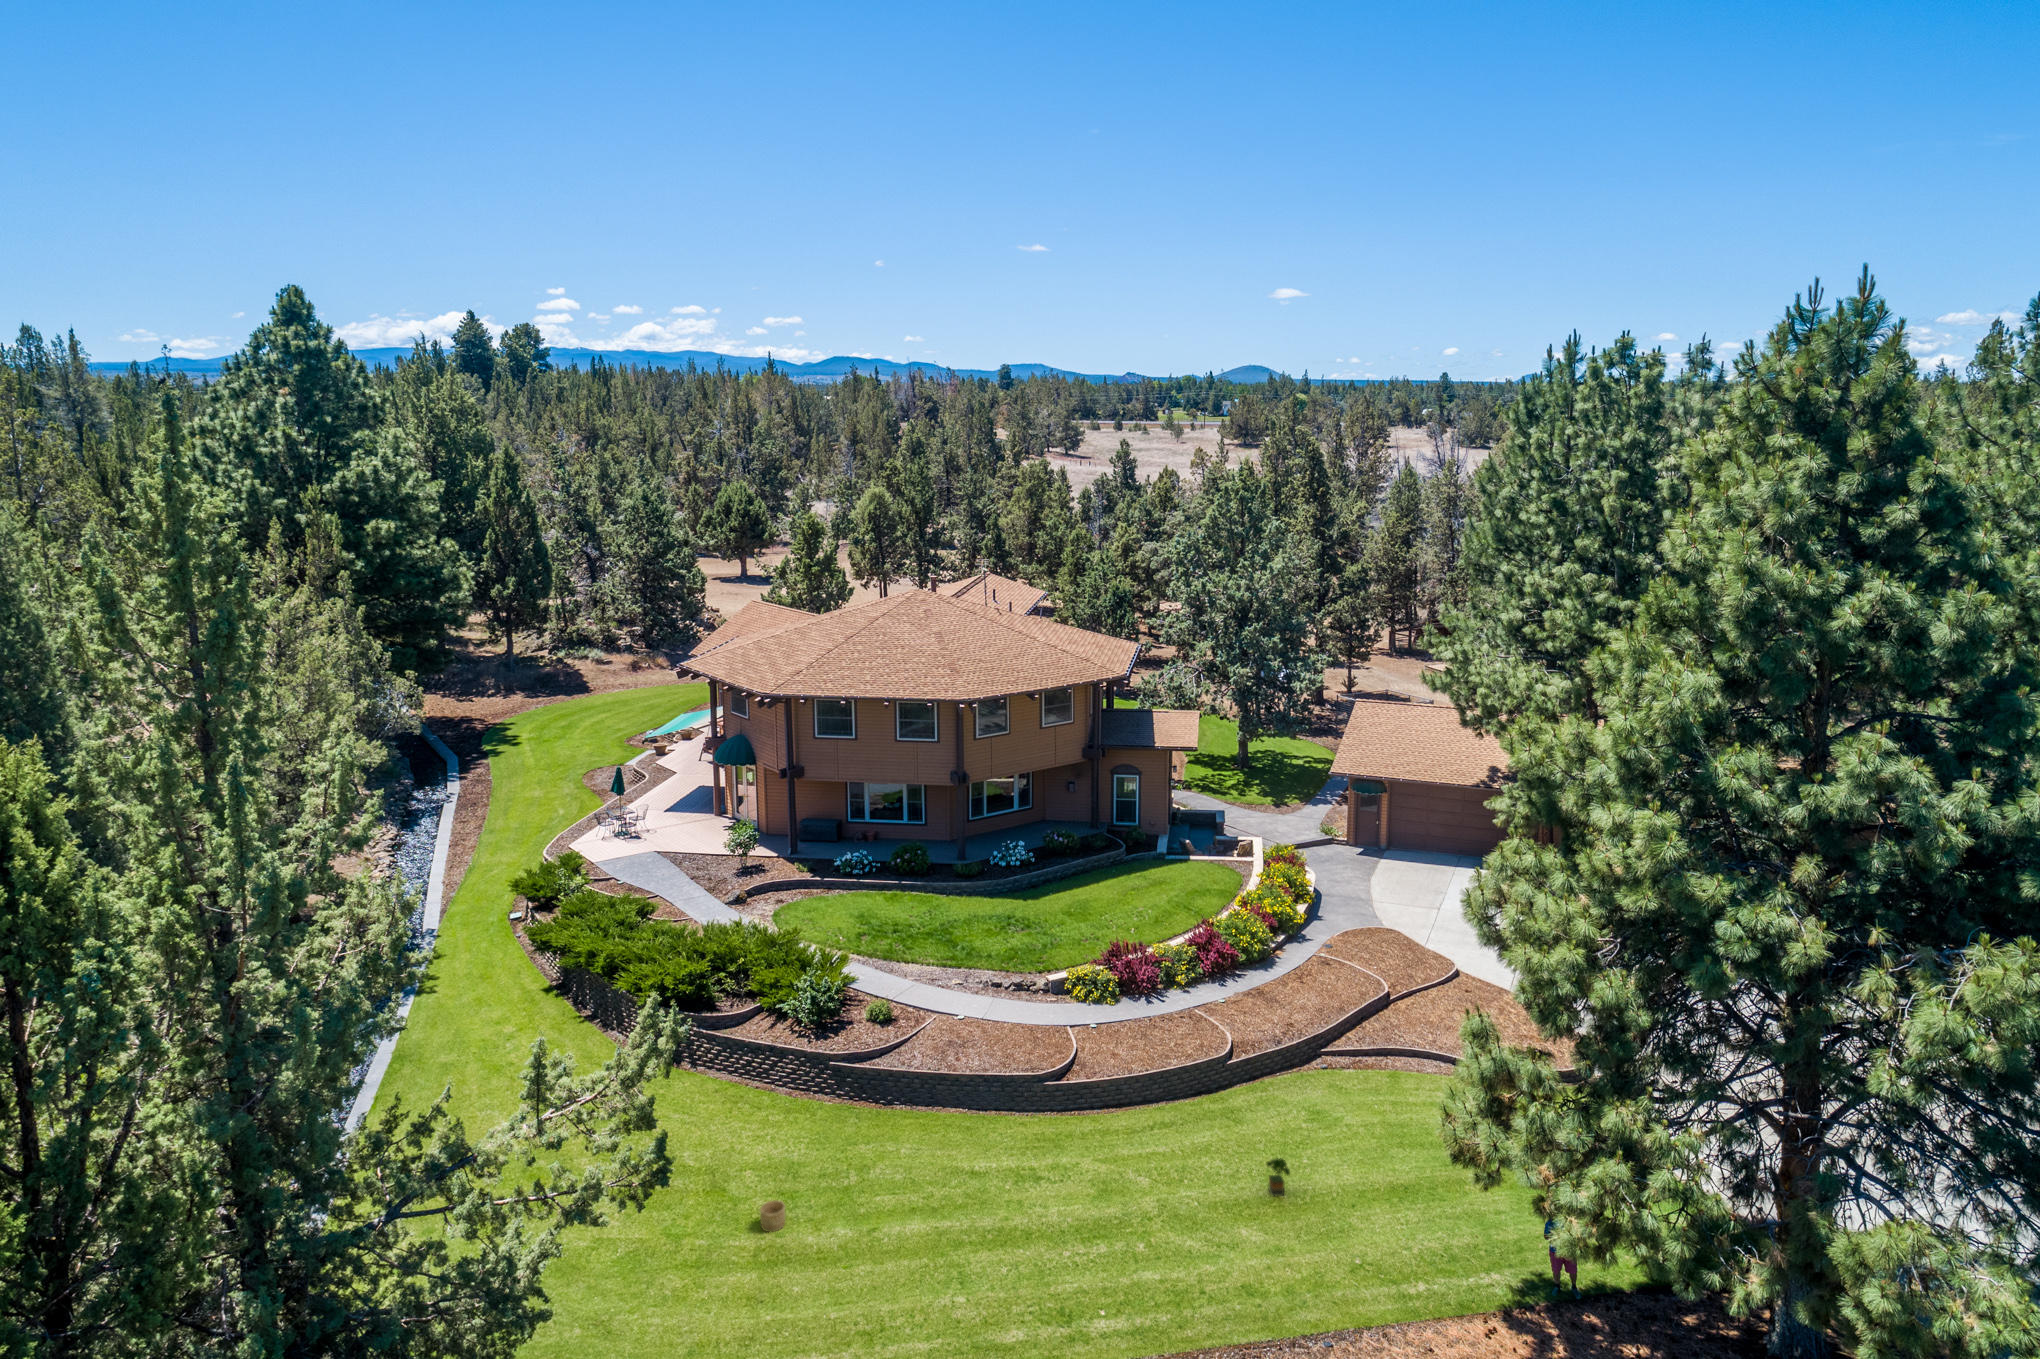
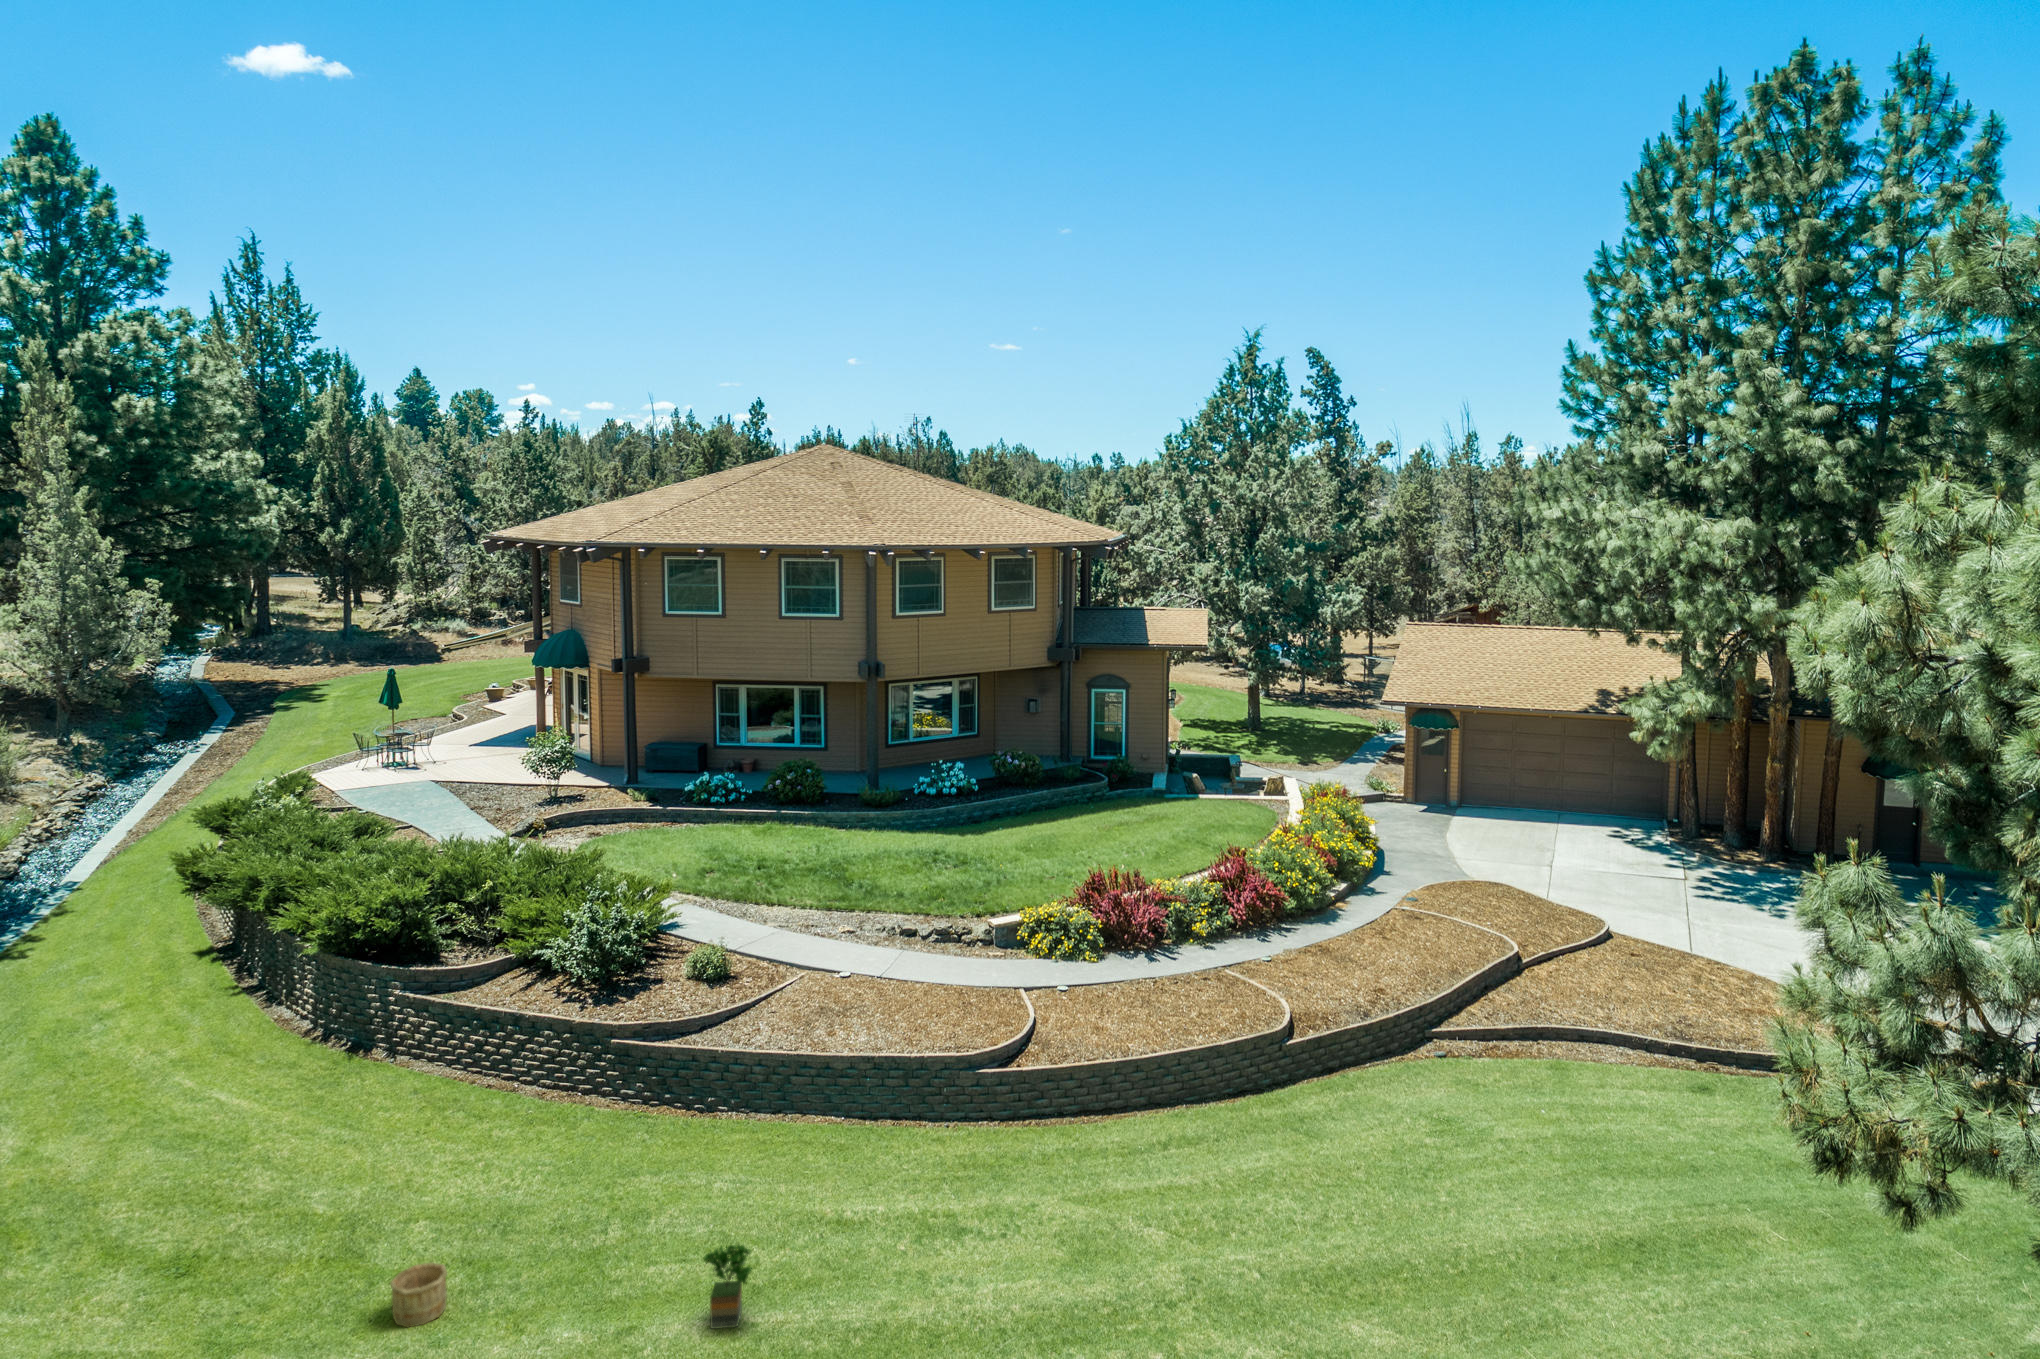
potted tree: present [1267,1158,1290,1196] -> present [704,1244,752,1329]

